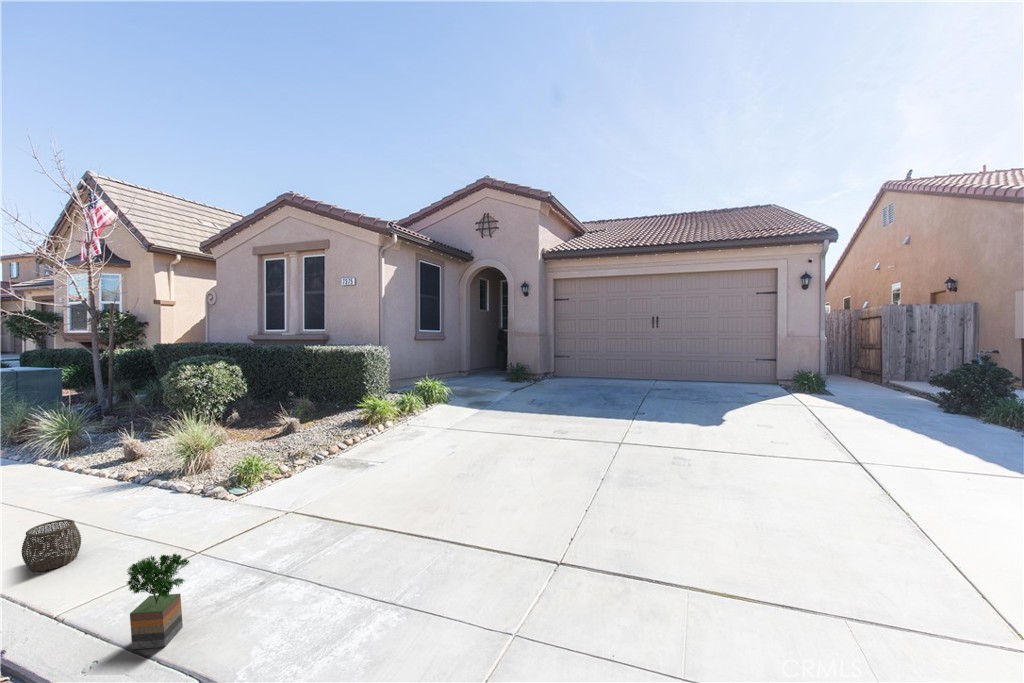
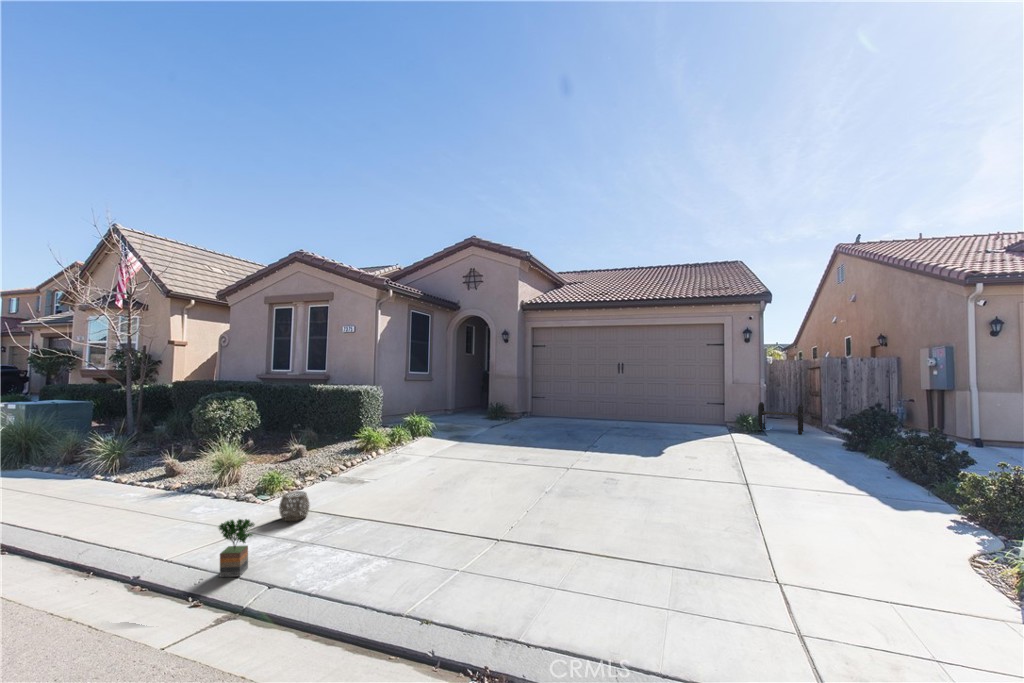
bench: none [819,357,873,394] -> present [758,402,803,434]
woven basket: present [21,520,81,572] -> present [279,491,309,522]

